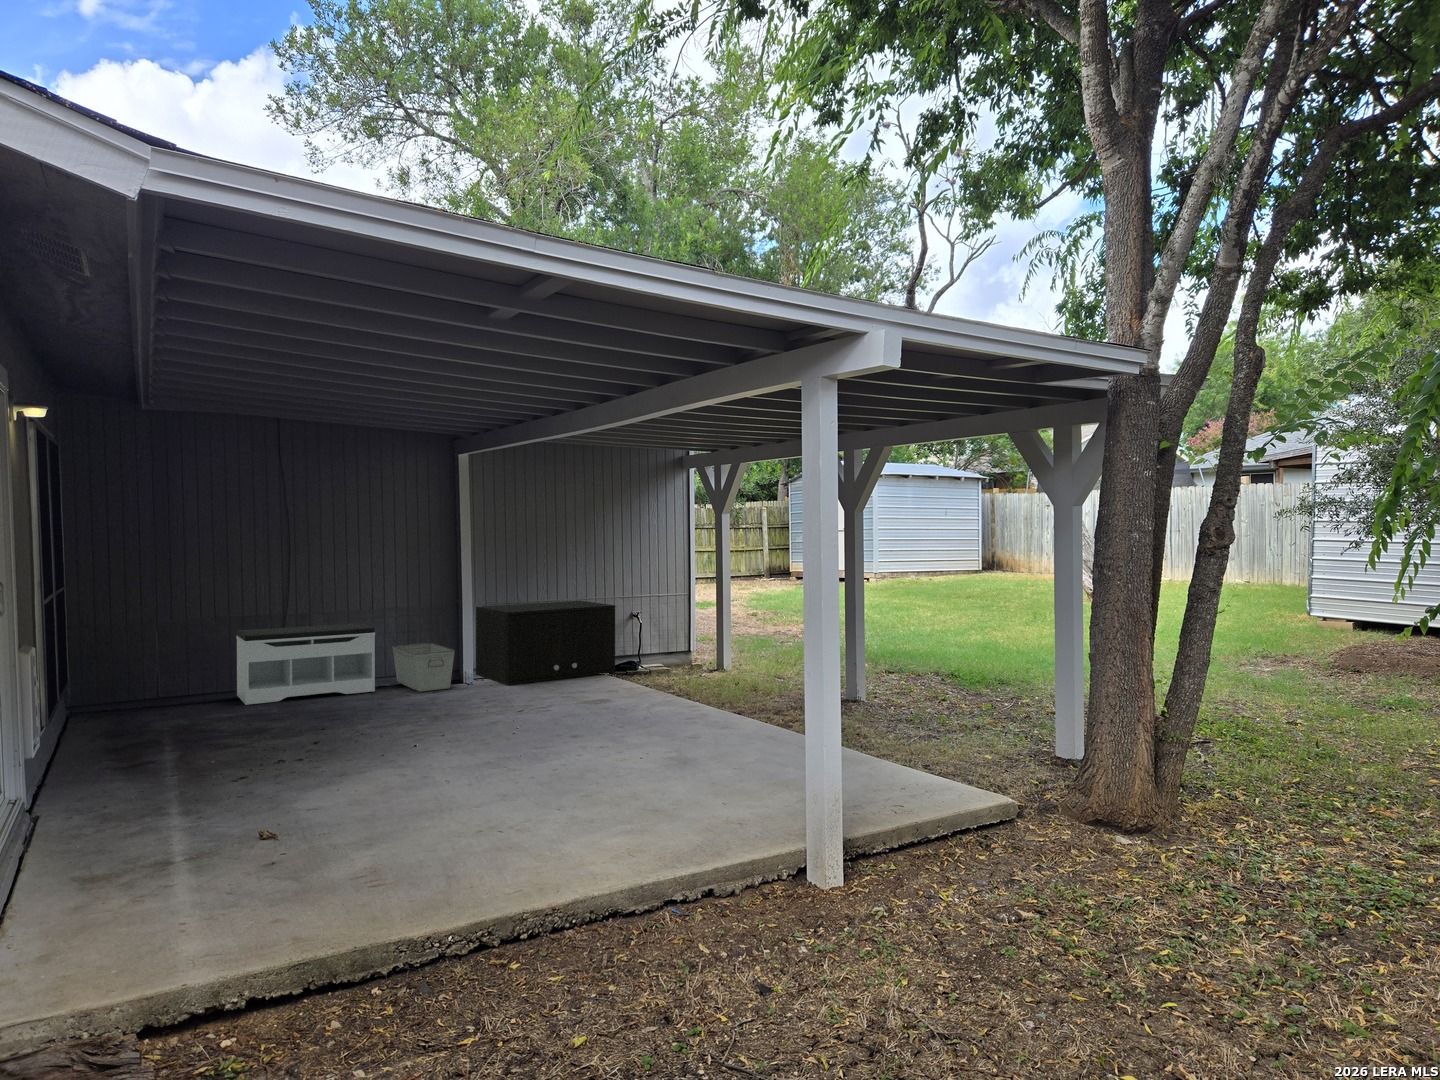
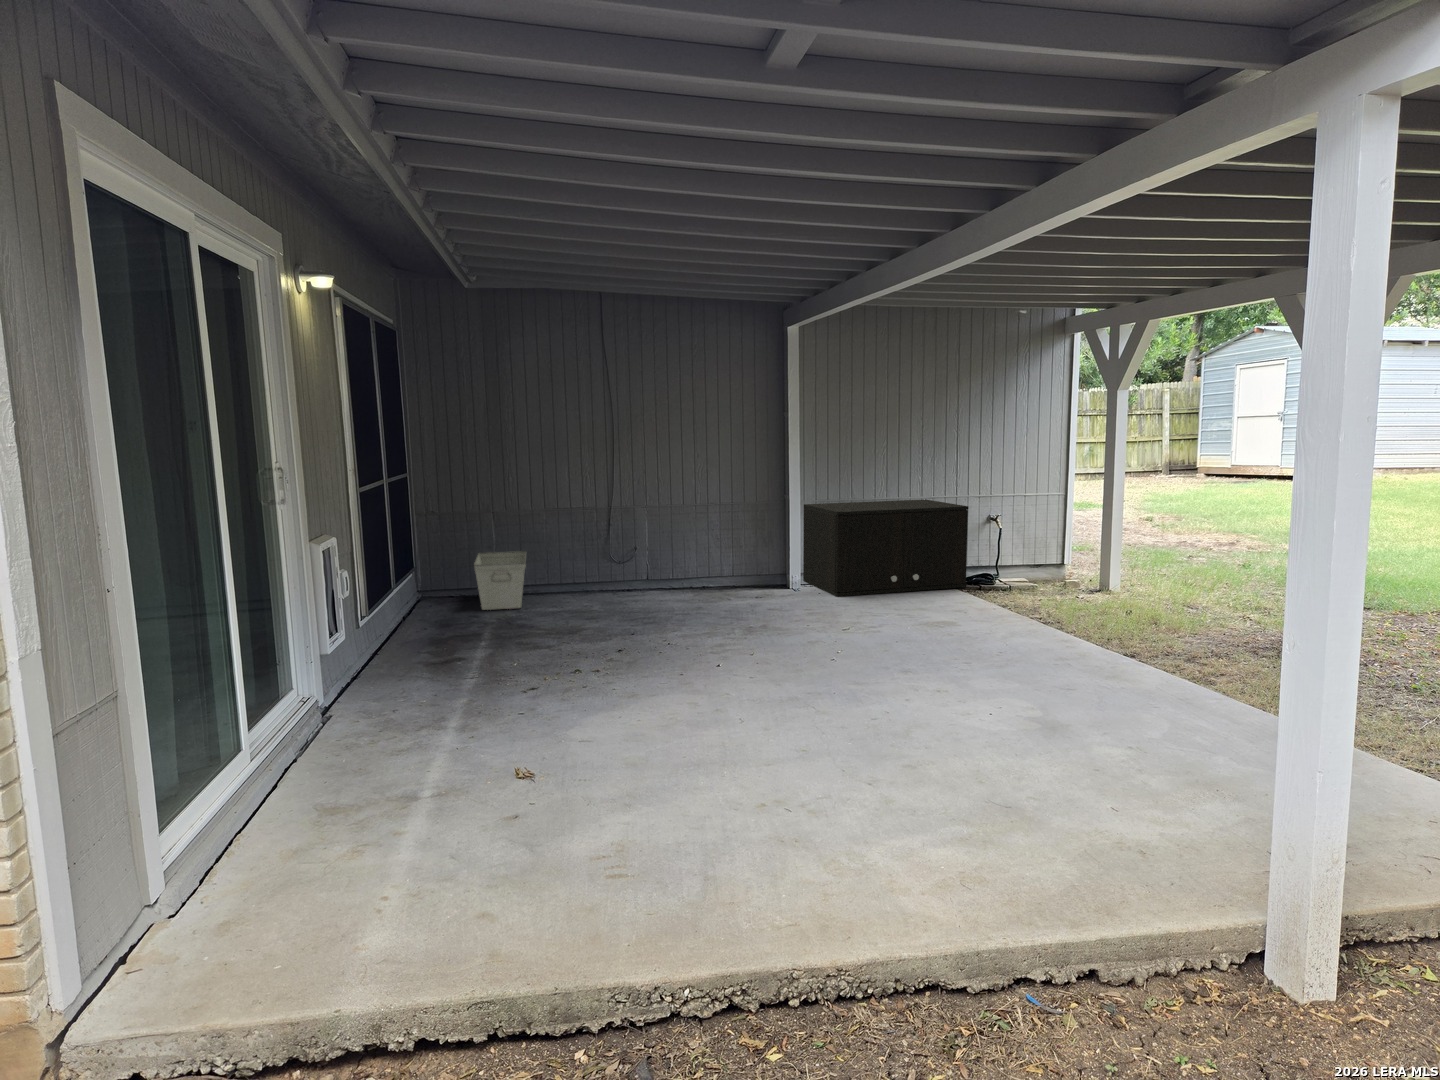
bench: present [236,623,375,705] -> none [558,519,692,602]
storage bin: present [392,643,455,691] -> present [474,551,526,610]

